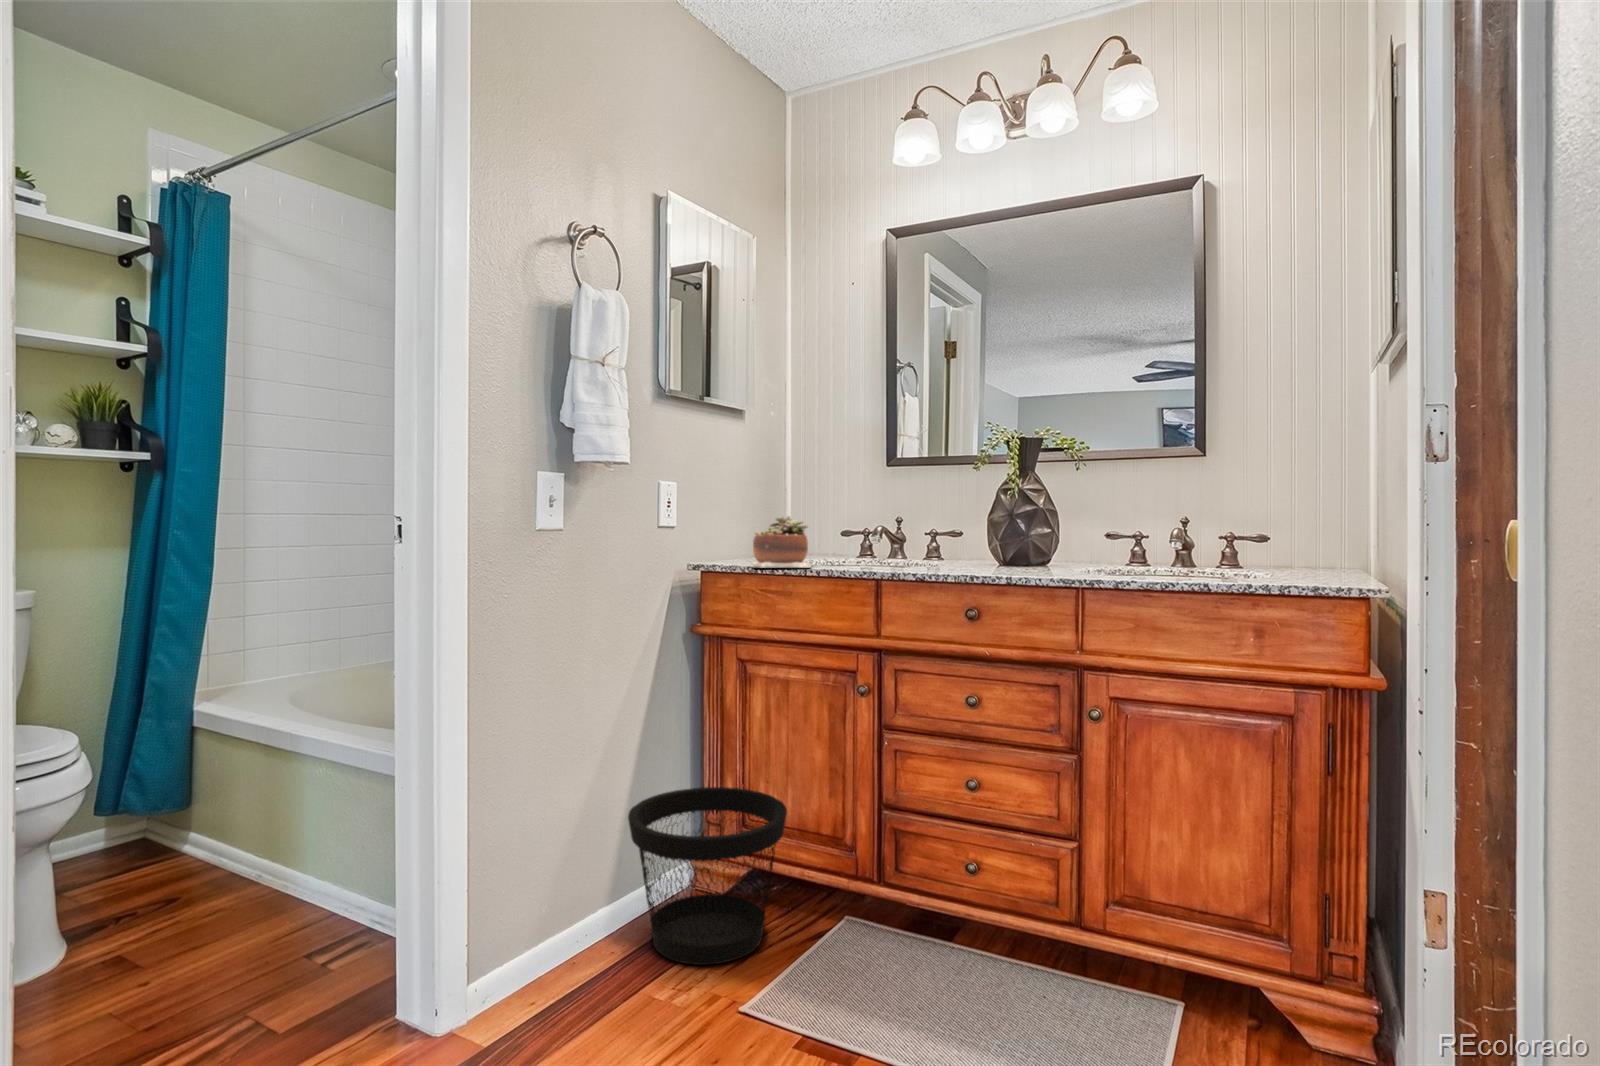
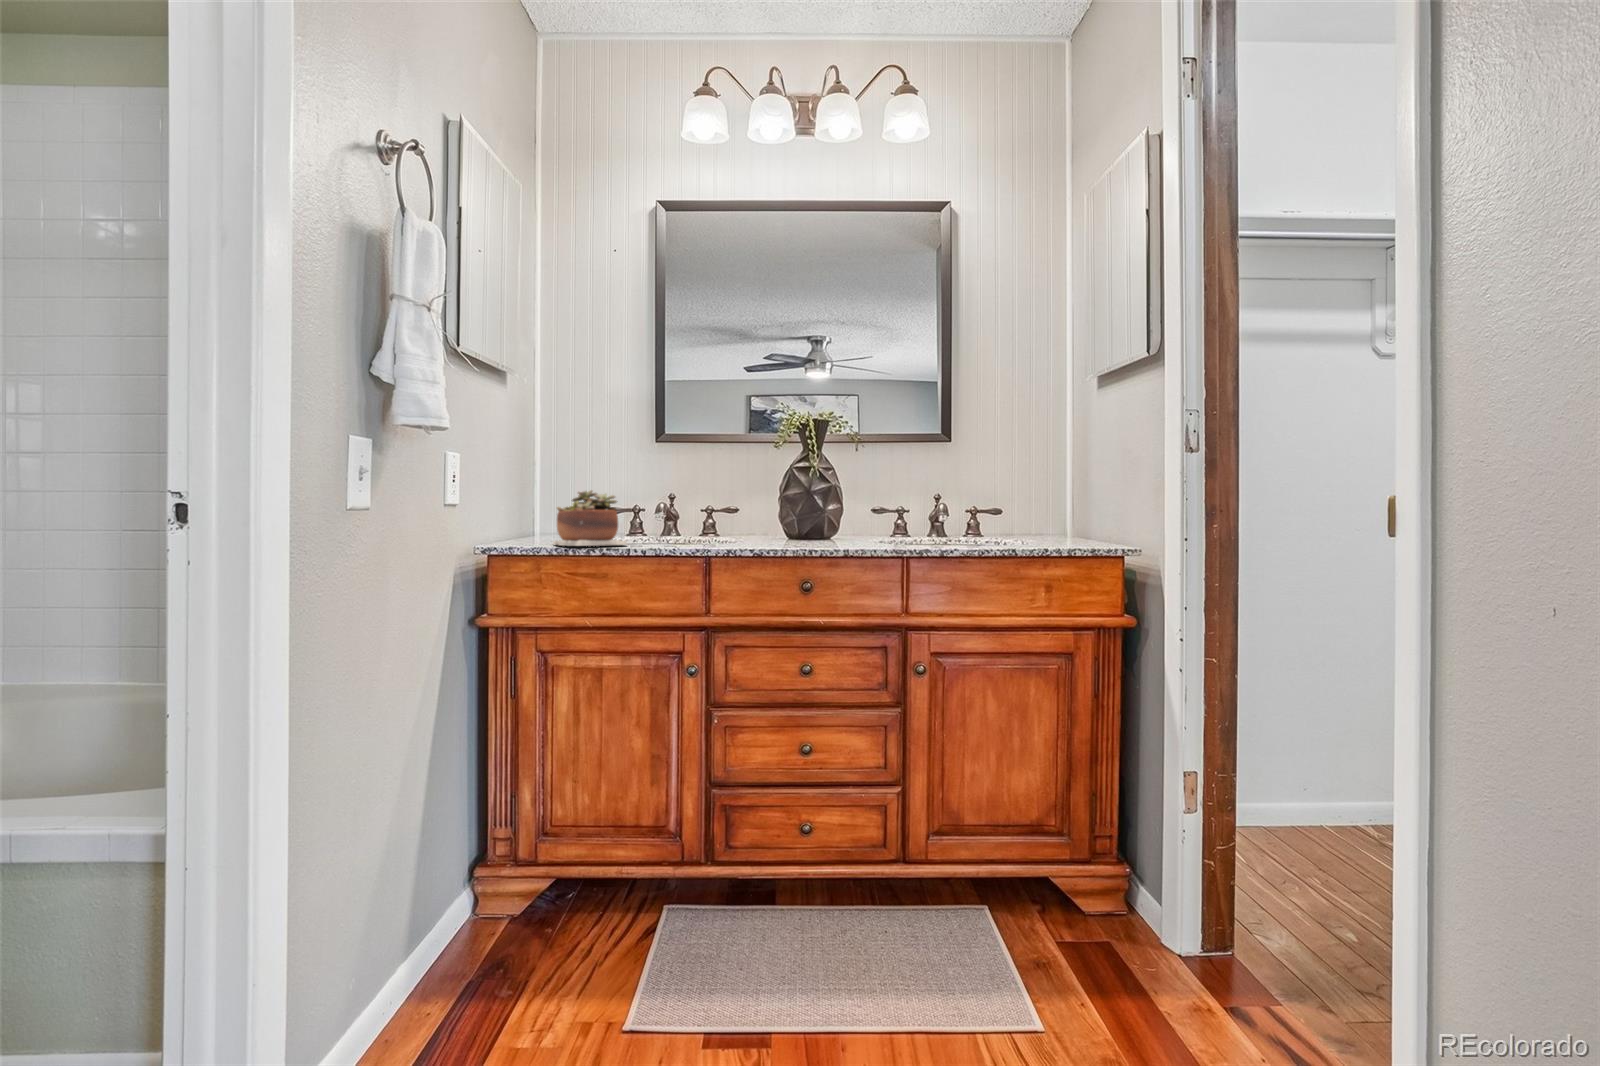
wastebasket: present [628,787,787,965] -> none [433,792,623,1002]

